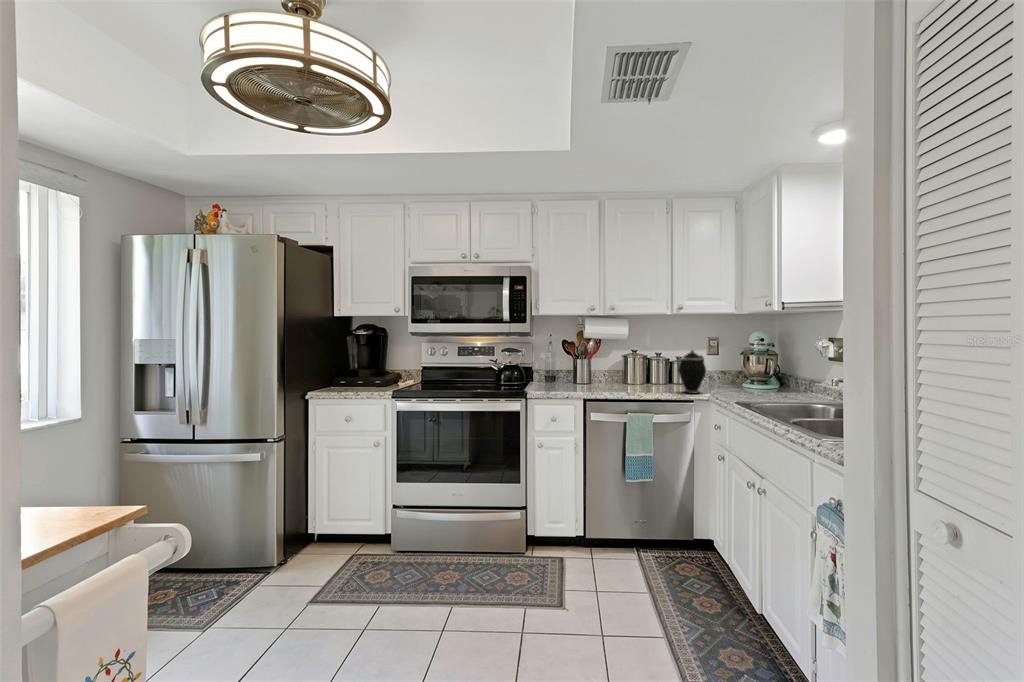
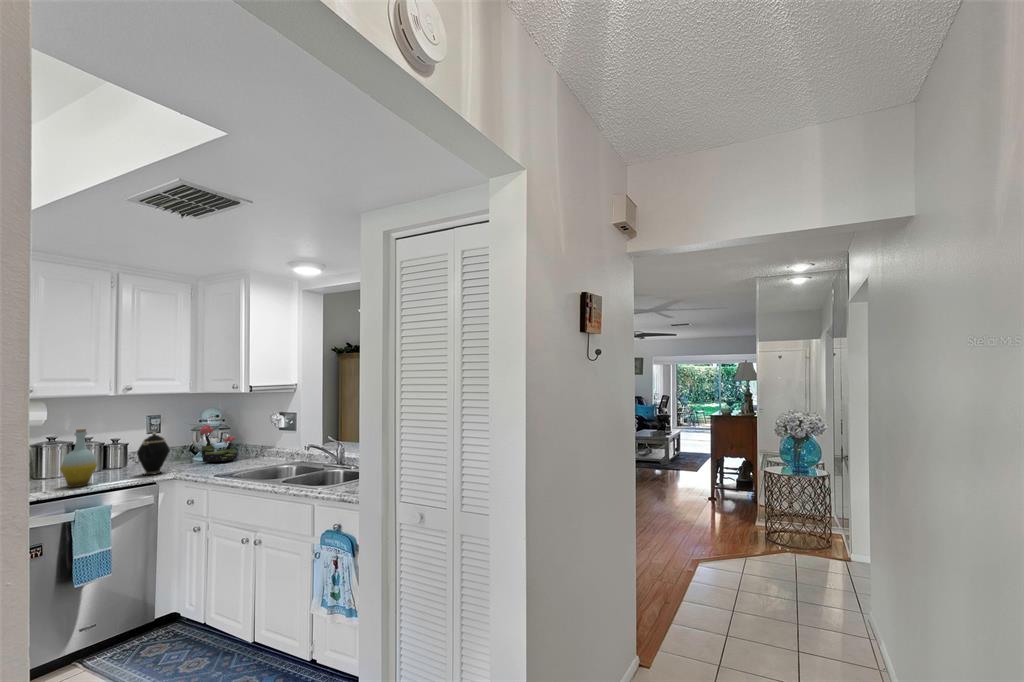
bottle: none [621,340,646,392] -> present [60,429,97,487]
plant: none [742,348,783,393] -> present [200,425,238,462]

